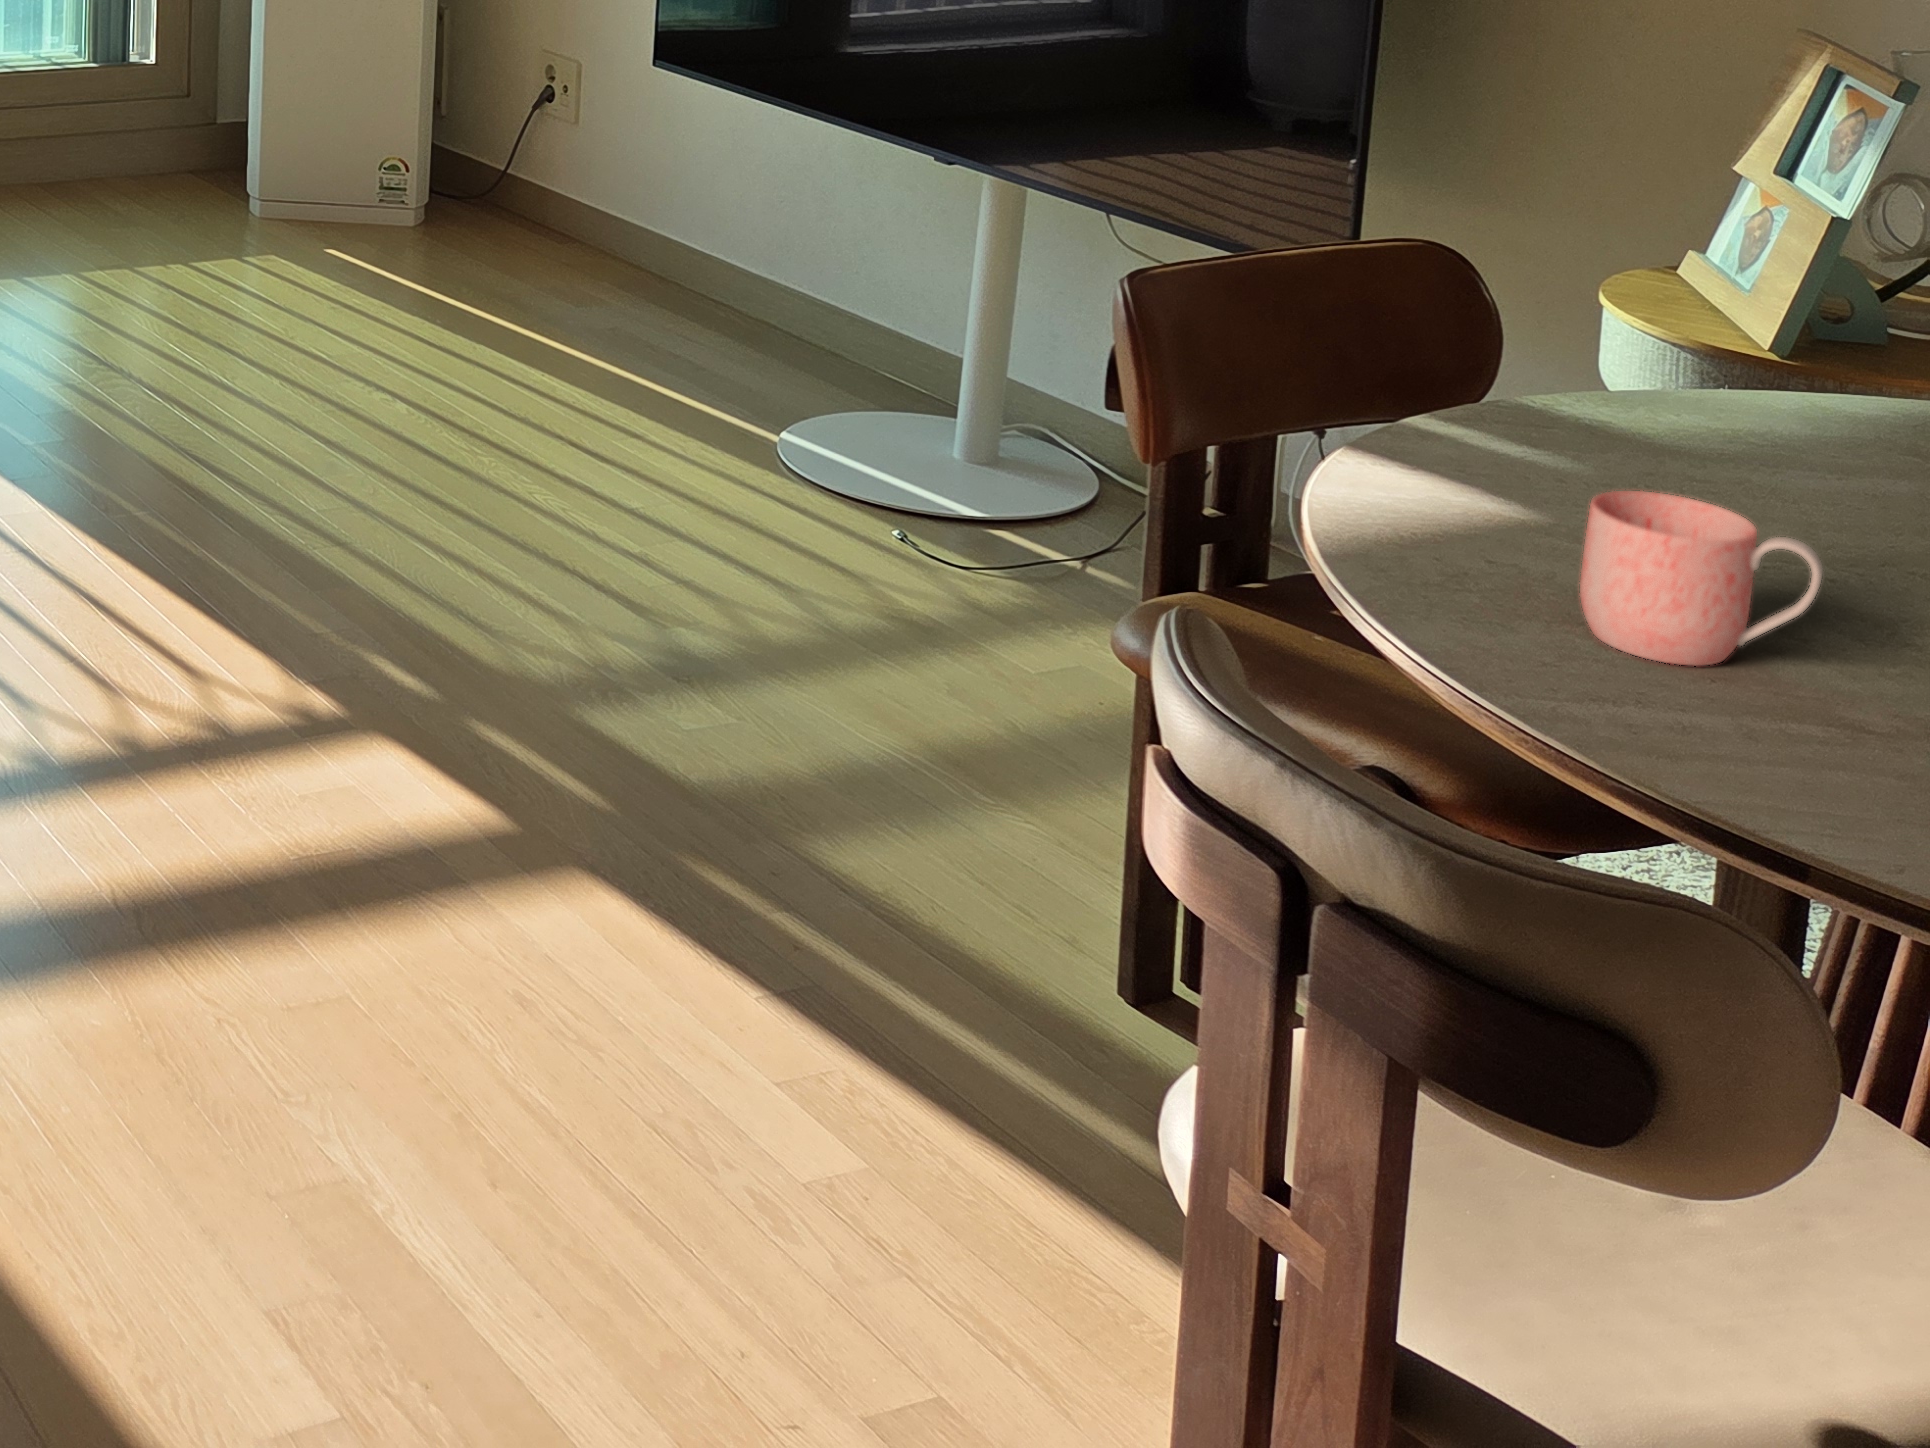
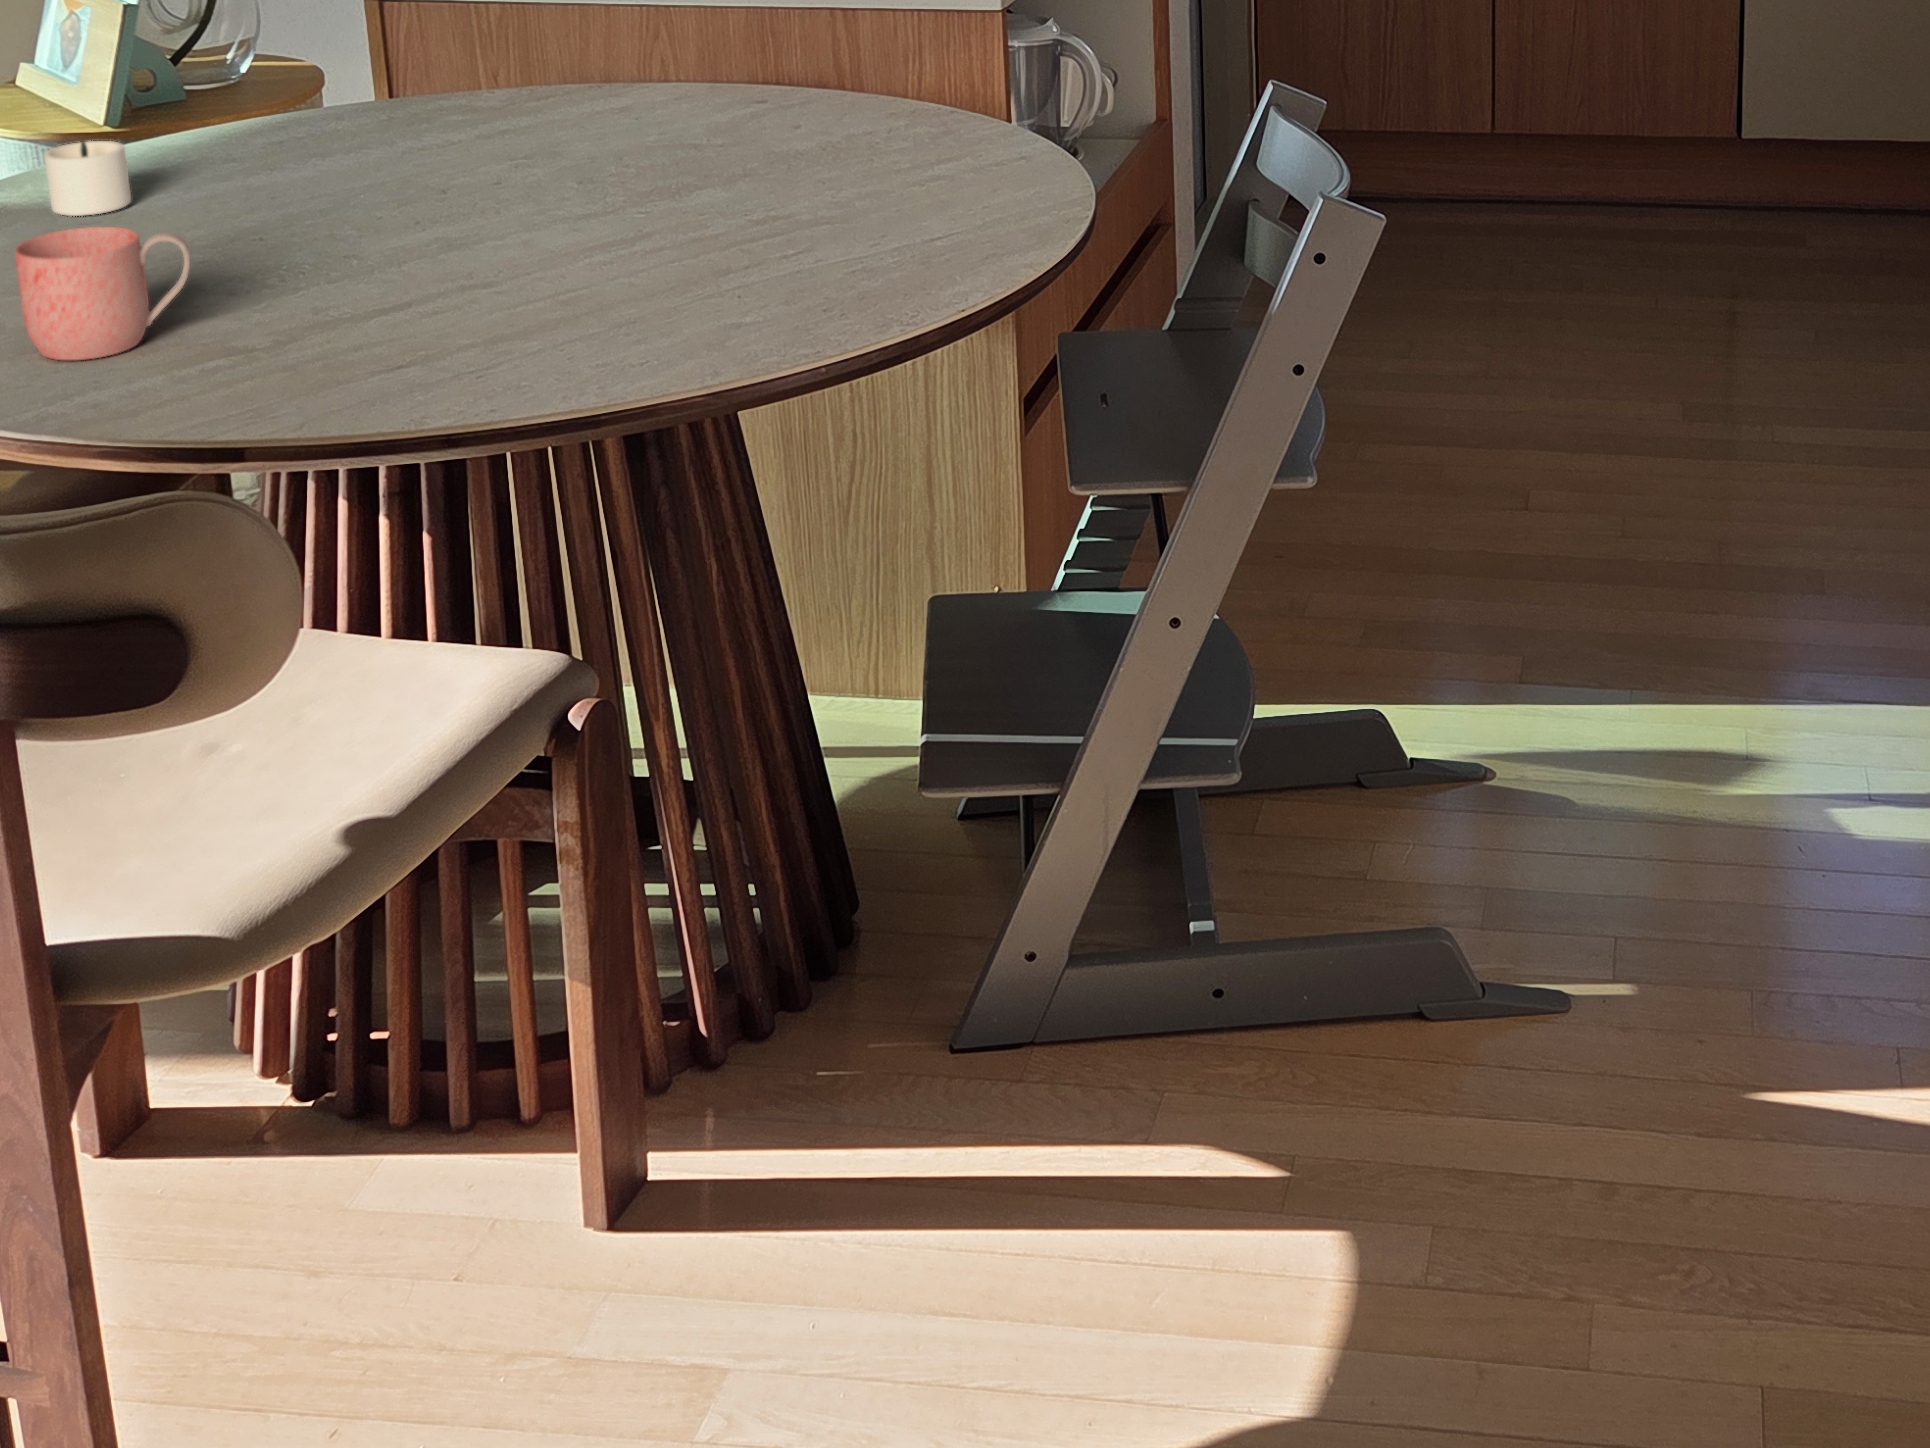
candle: none [1664,377,1823,473] -> present [44,141,131,216]

